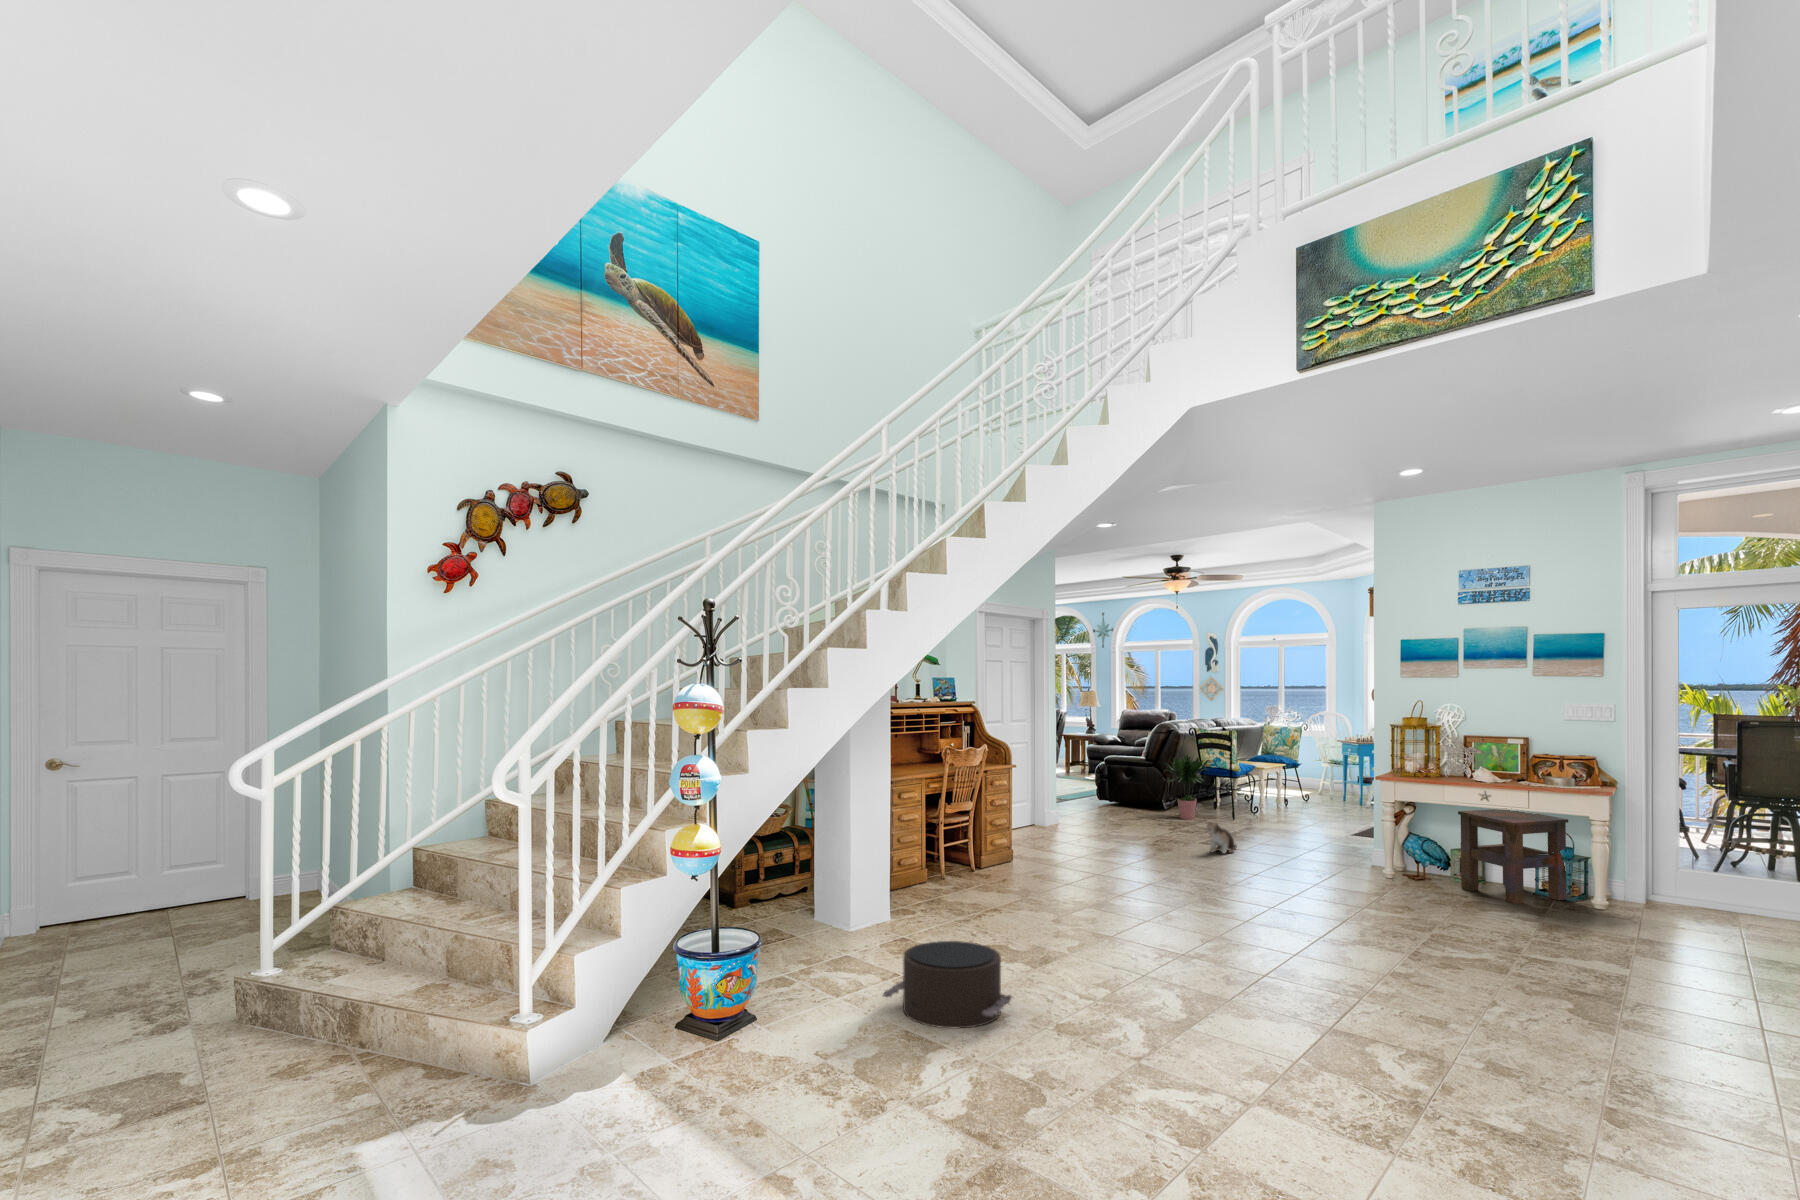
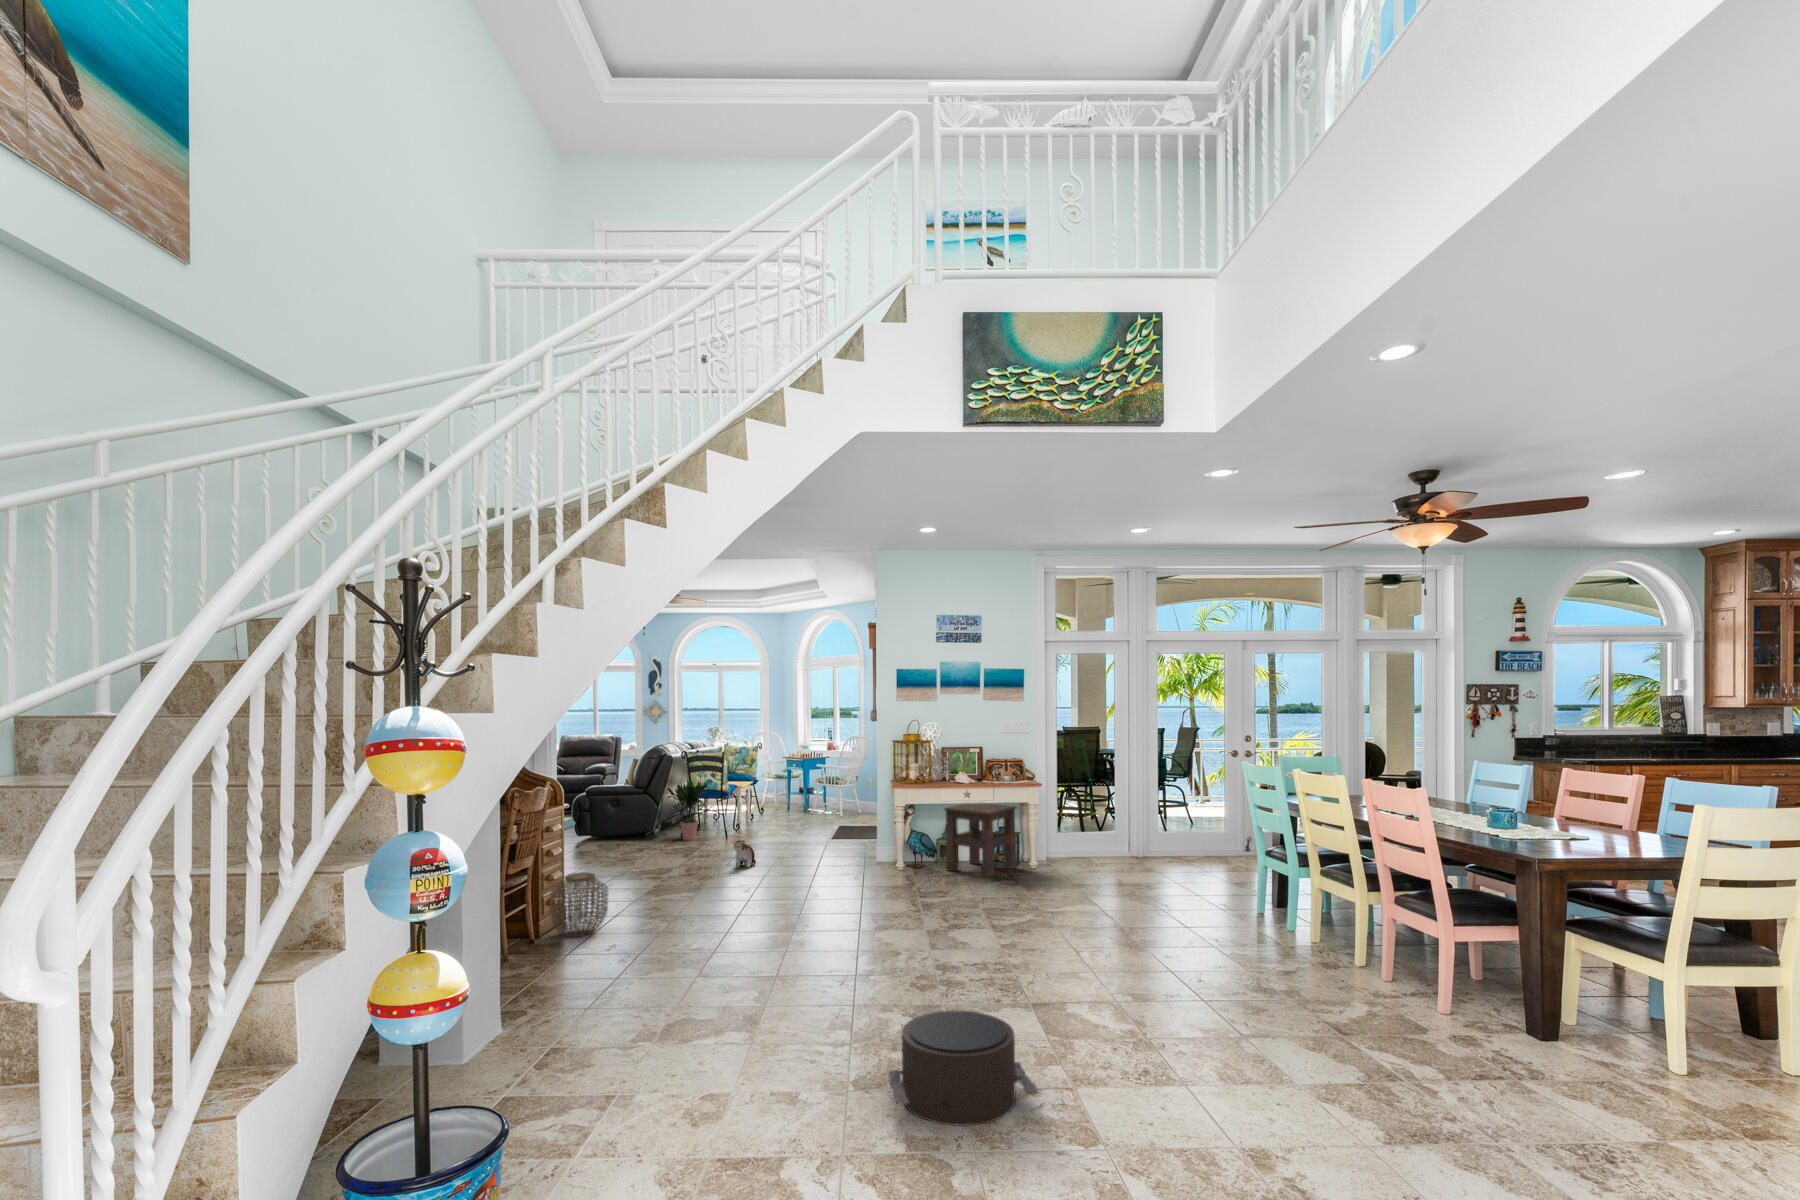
woven basket: none [982,829,1035,890] -> present [550,872,608,938]
pouf: present [883,941,1012,1028] -> present [889,1011,1038,1126]

